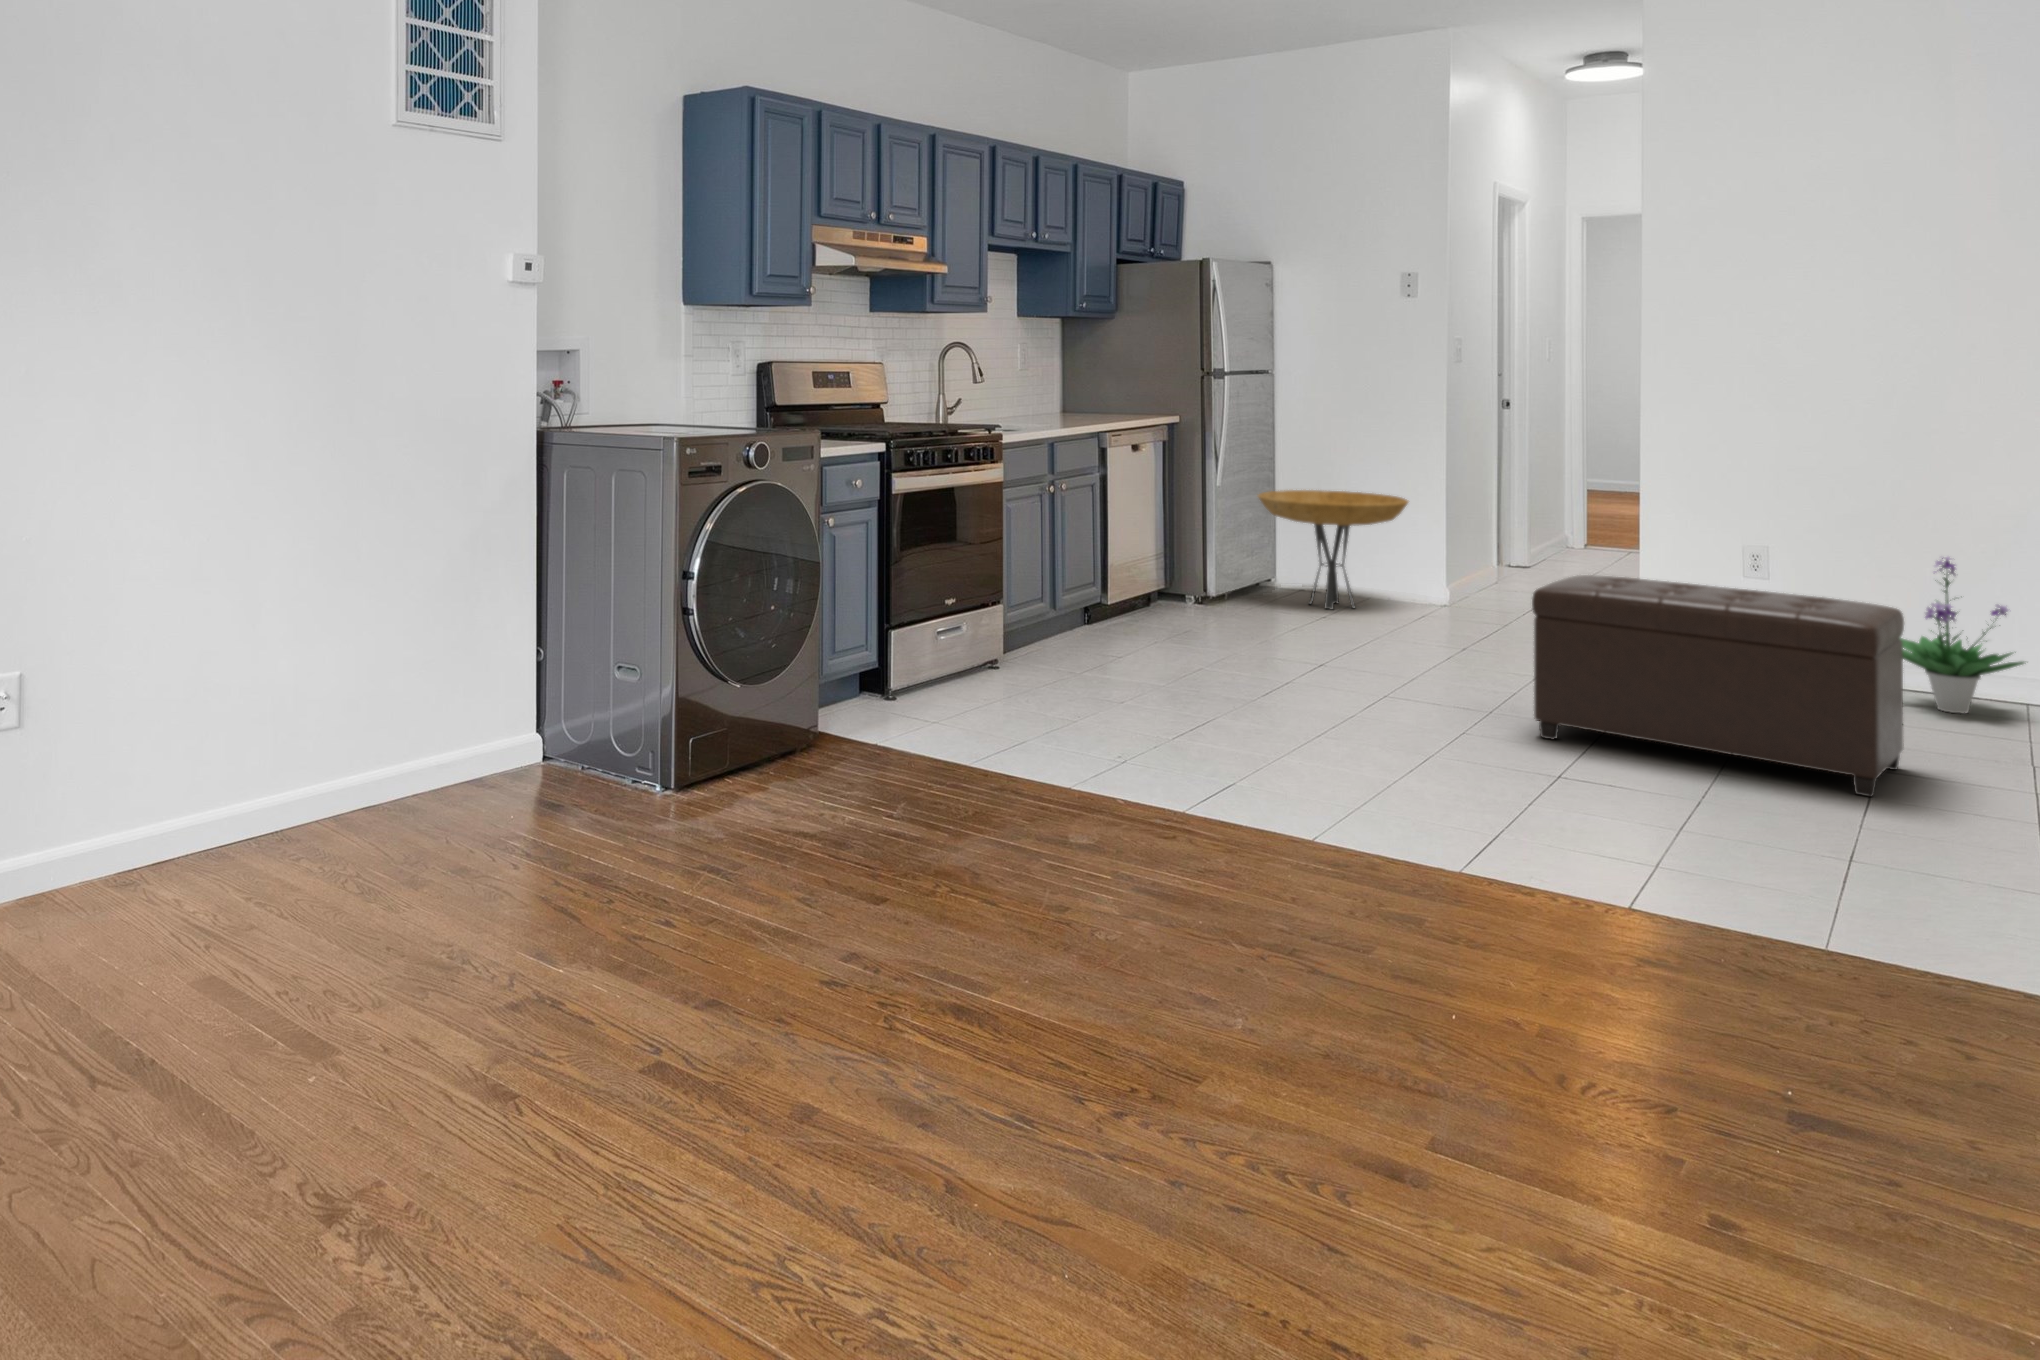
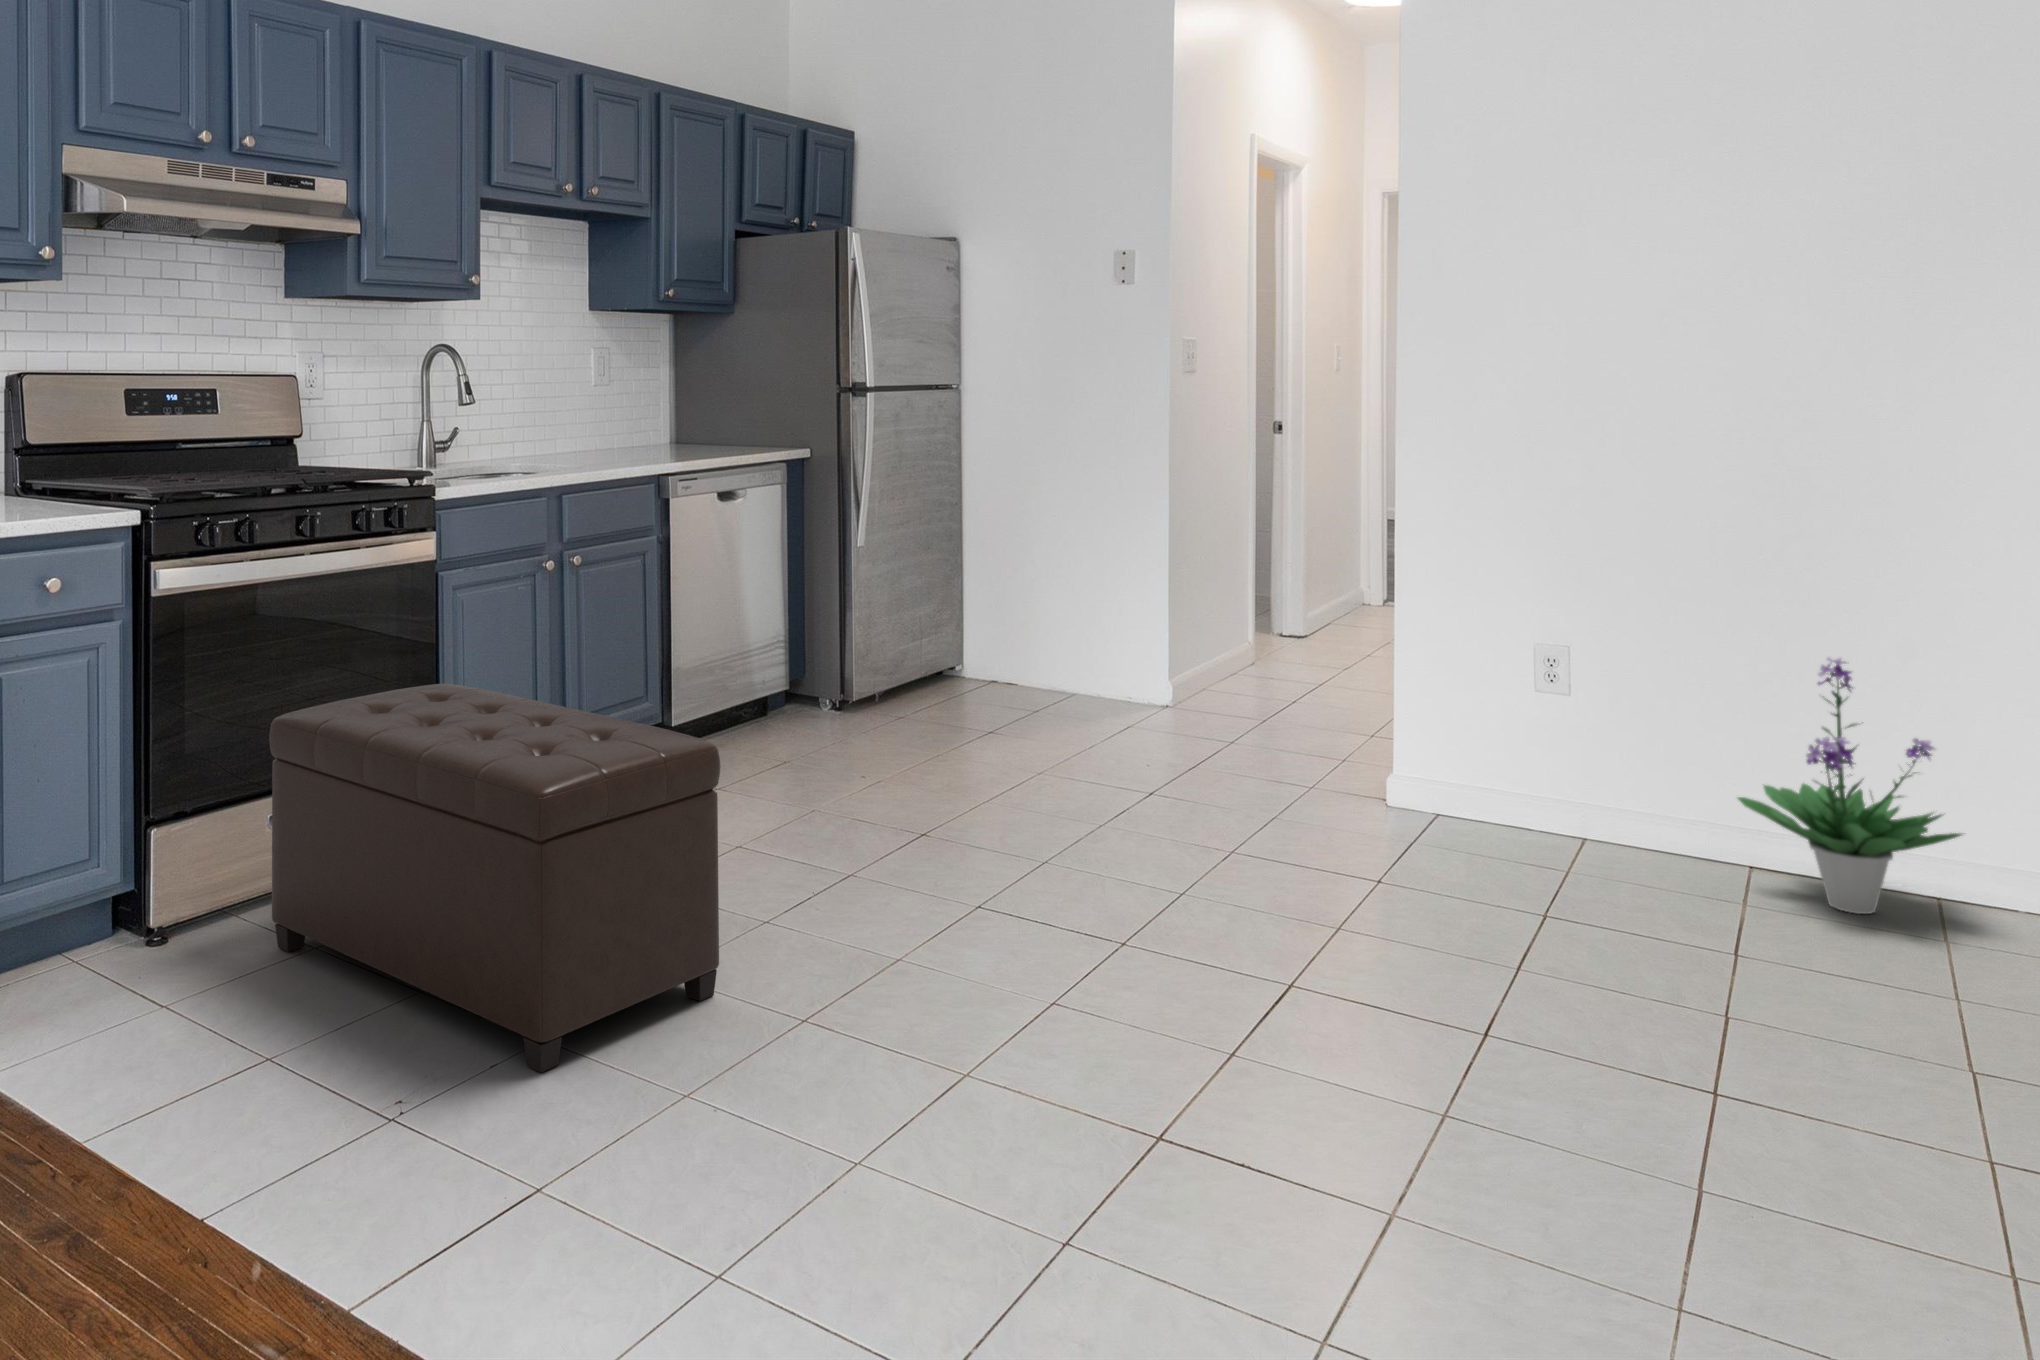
side table: present [1258,490,1408,609] -> none [918,547,1120,719]
ottoman: present [1532,575,1904,797] -> present [269,684,721,1072]

